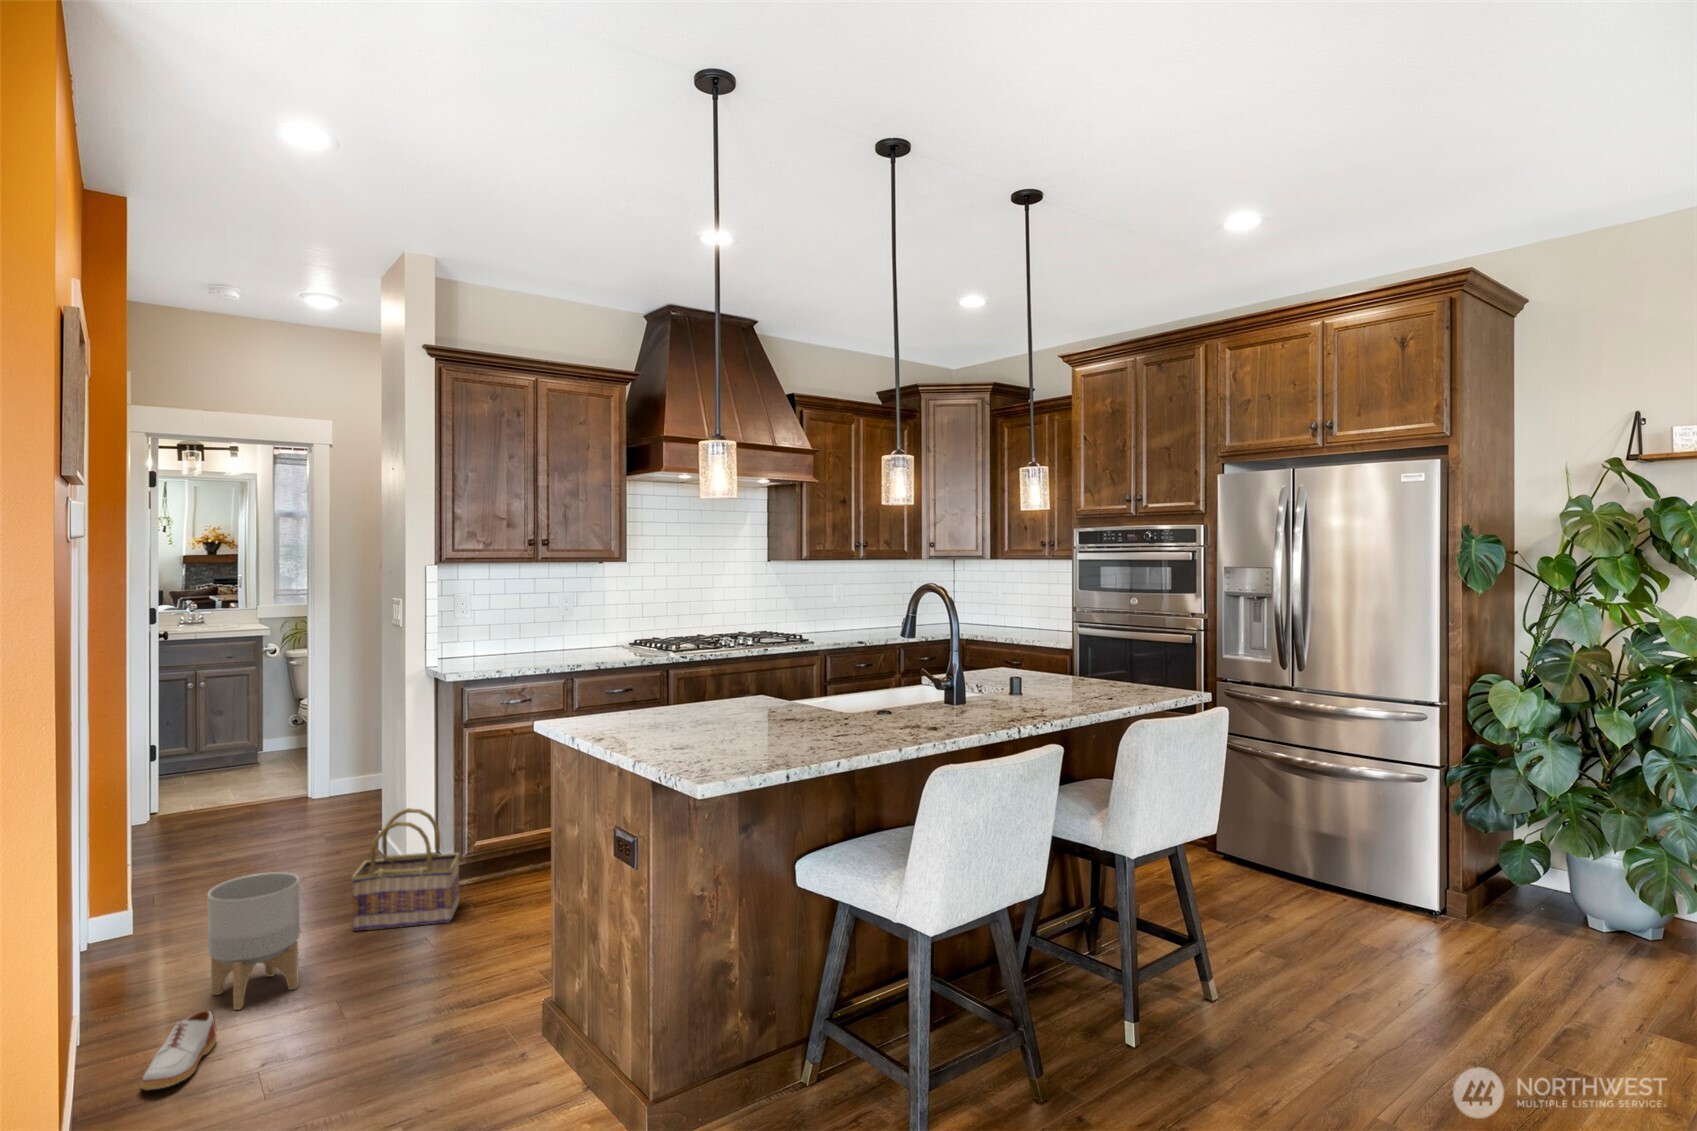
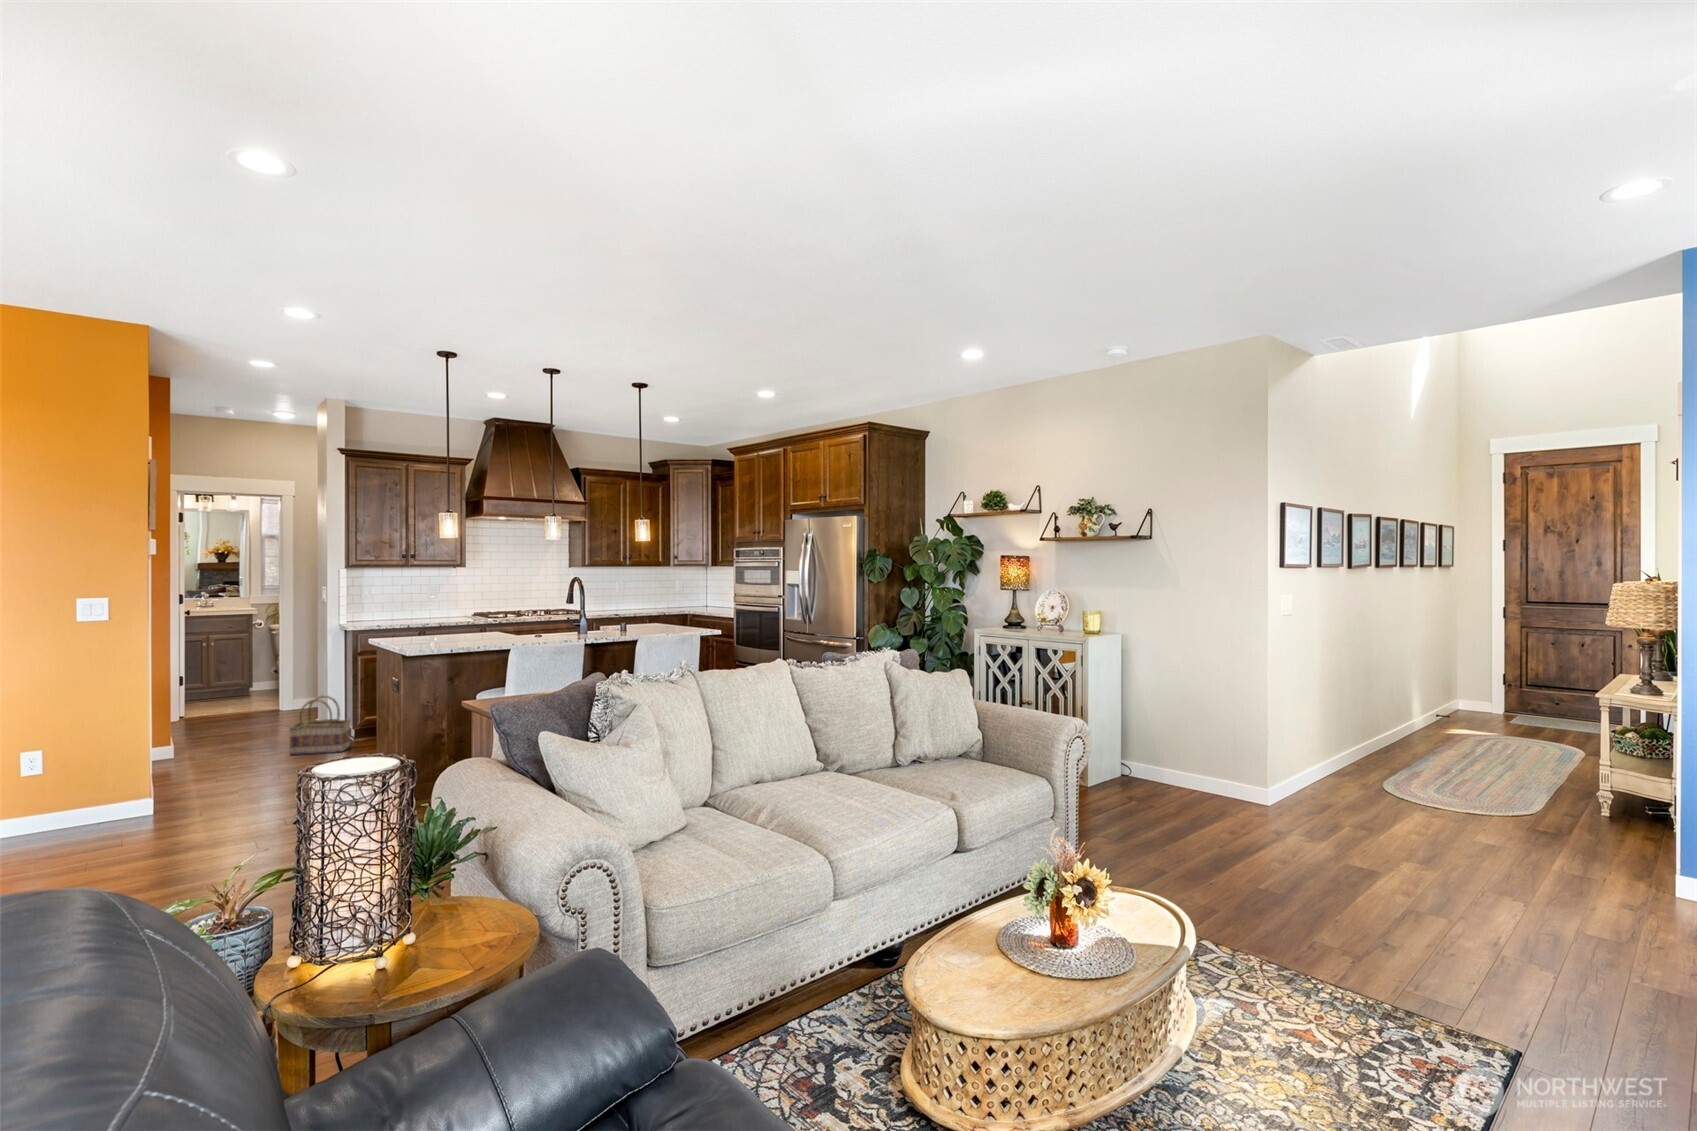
planter: present [207,872,300,1010] -> none [213,717,259,777]
shoe: present [140,1010,217,1090] -> none [181,770,216,793]

